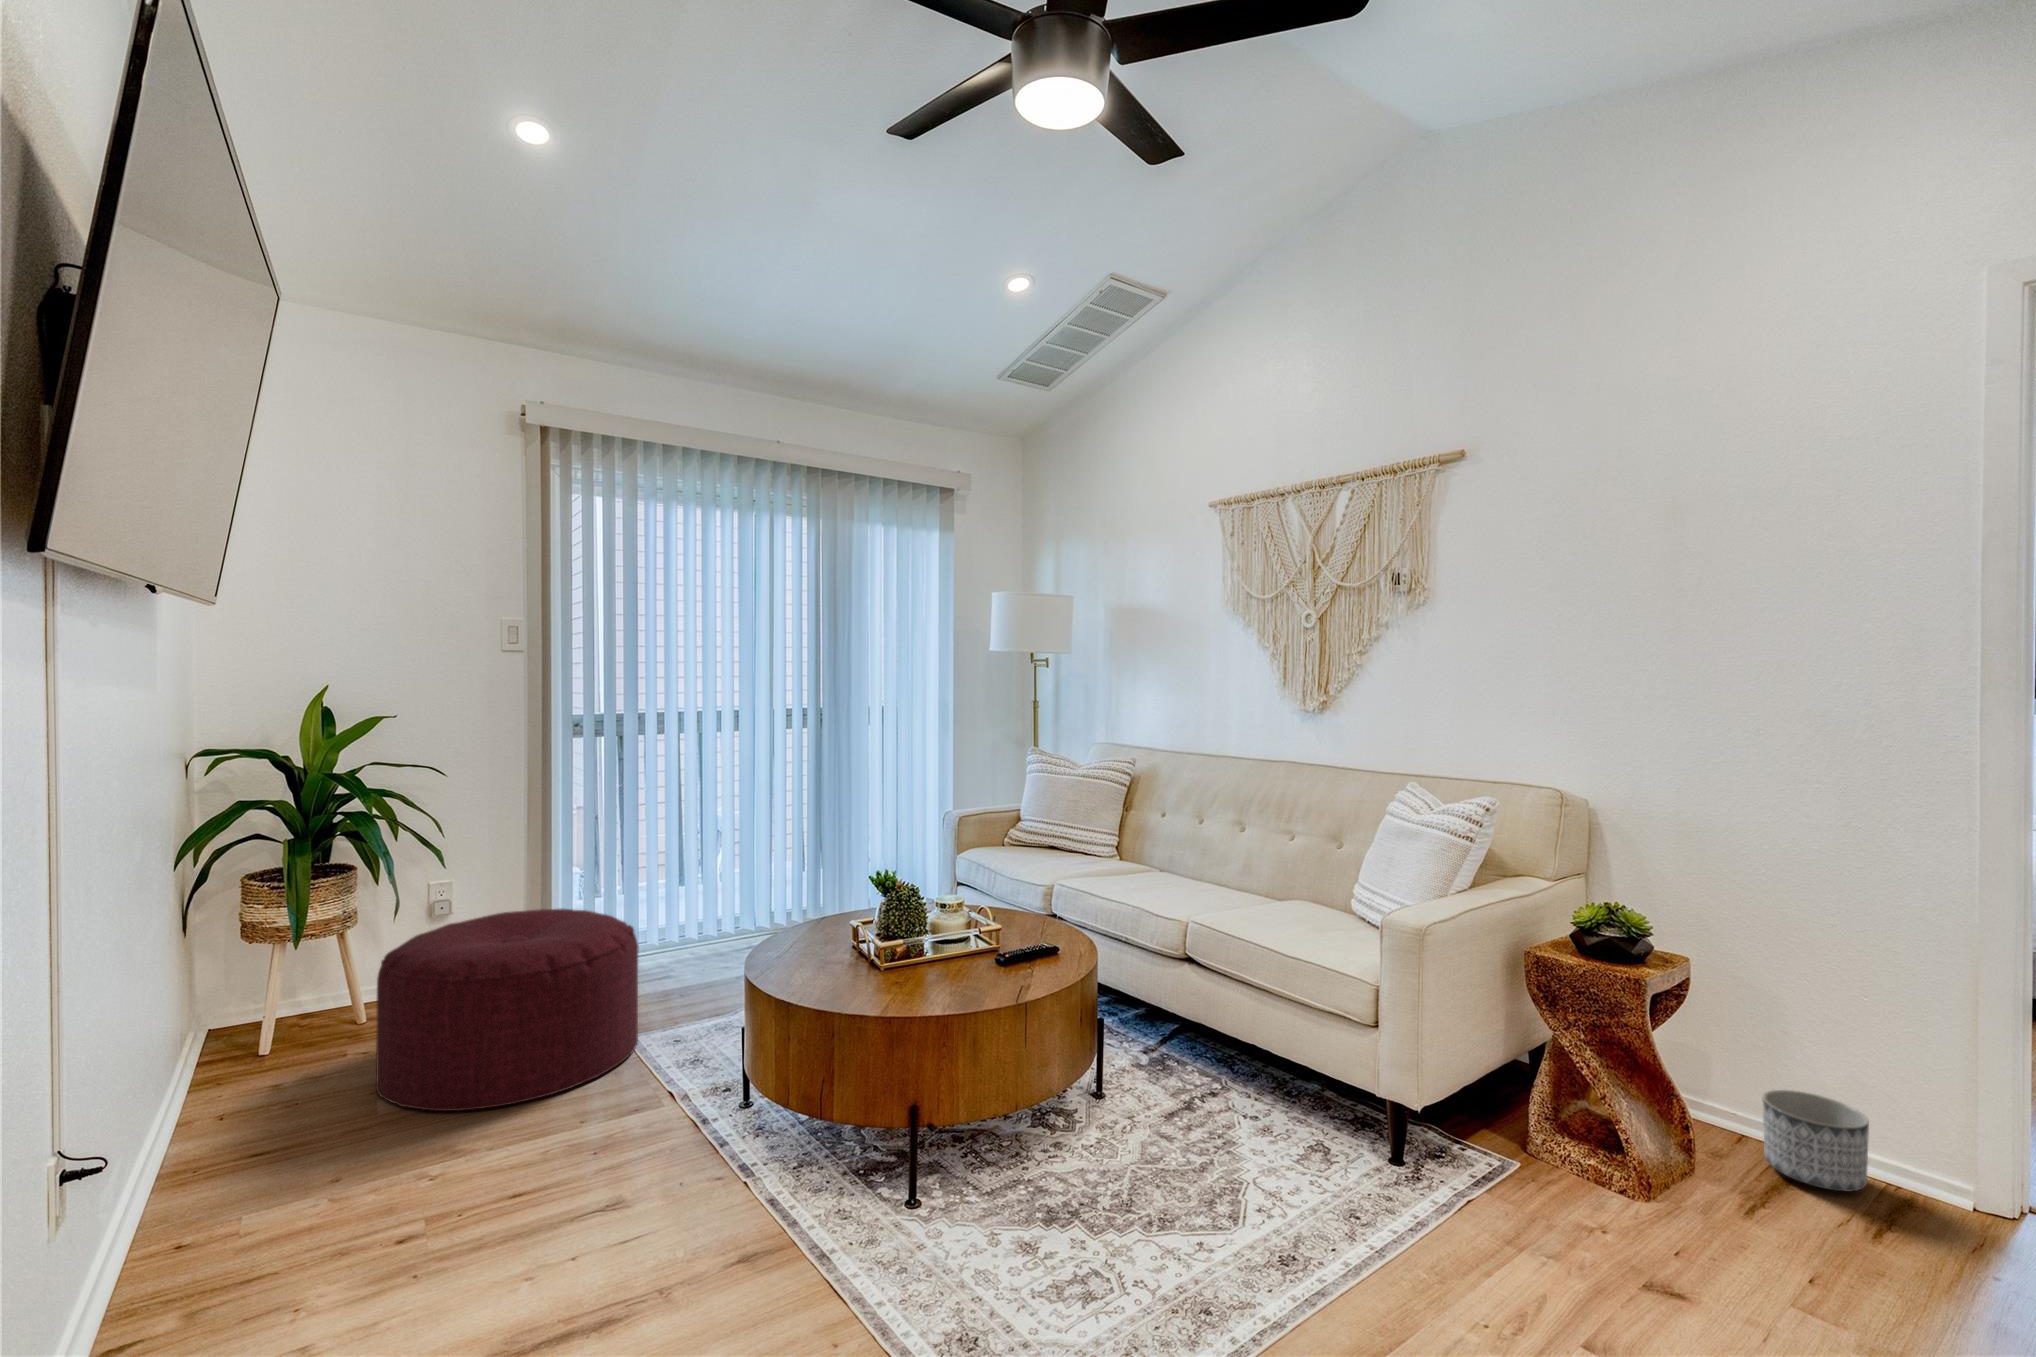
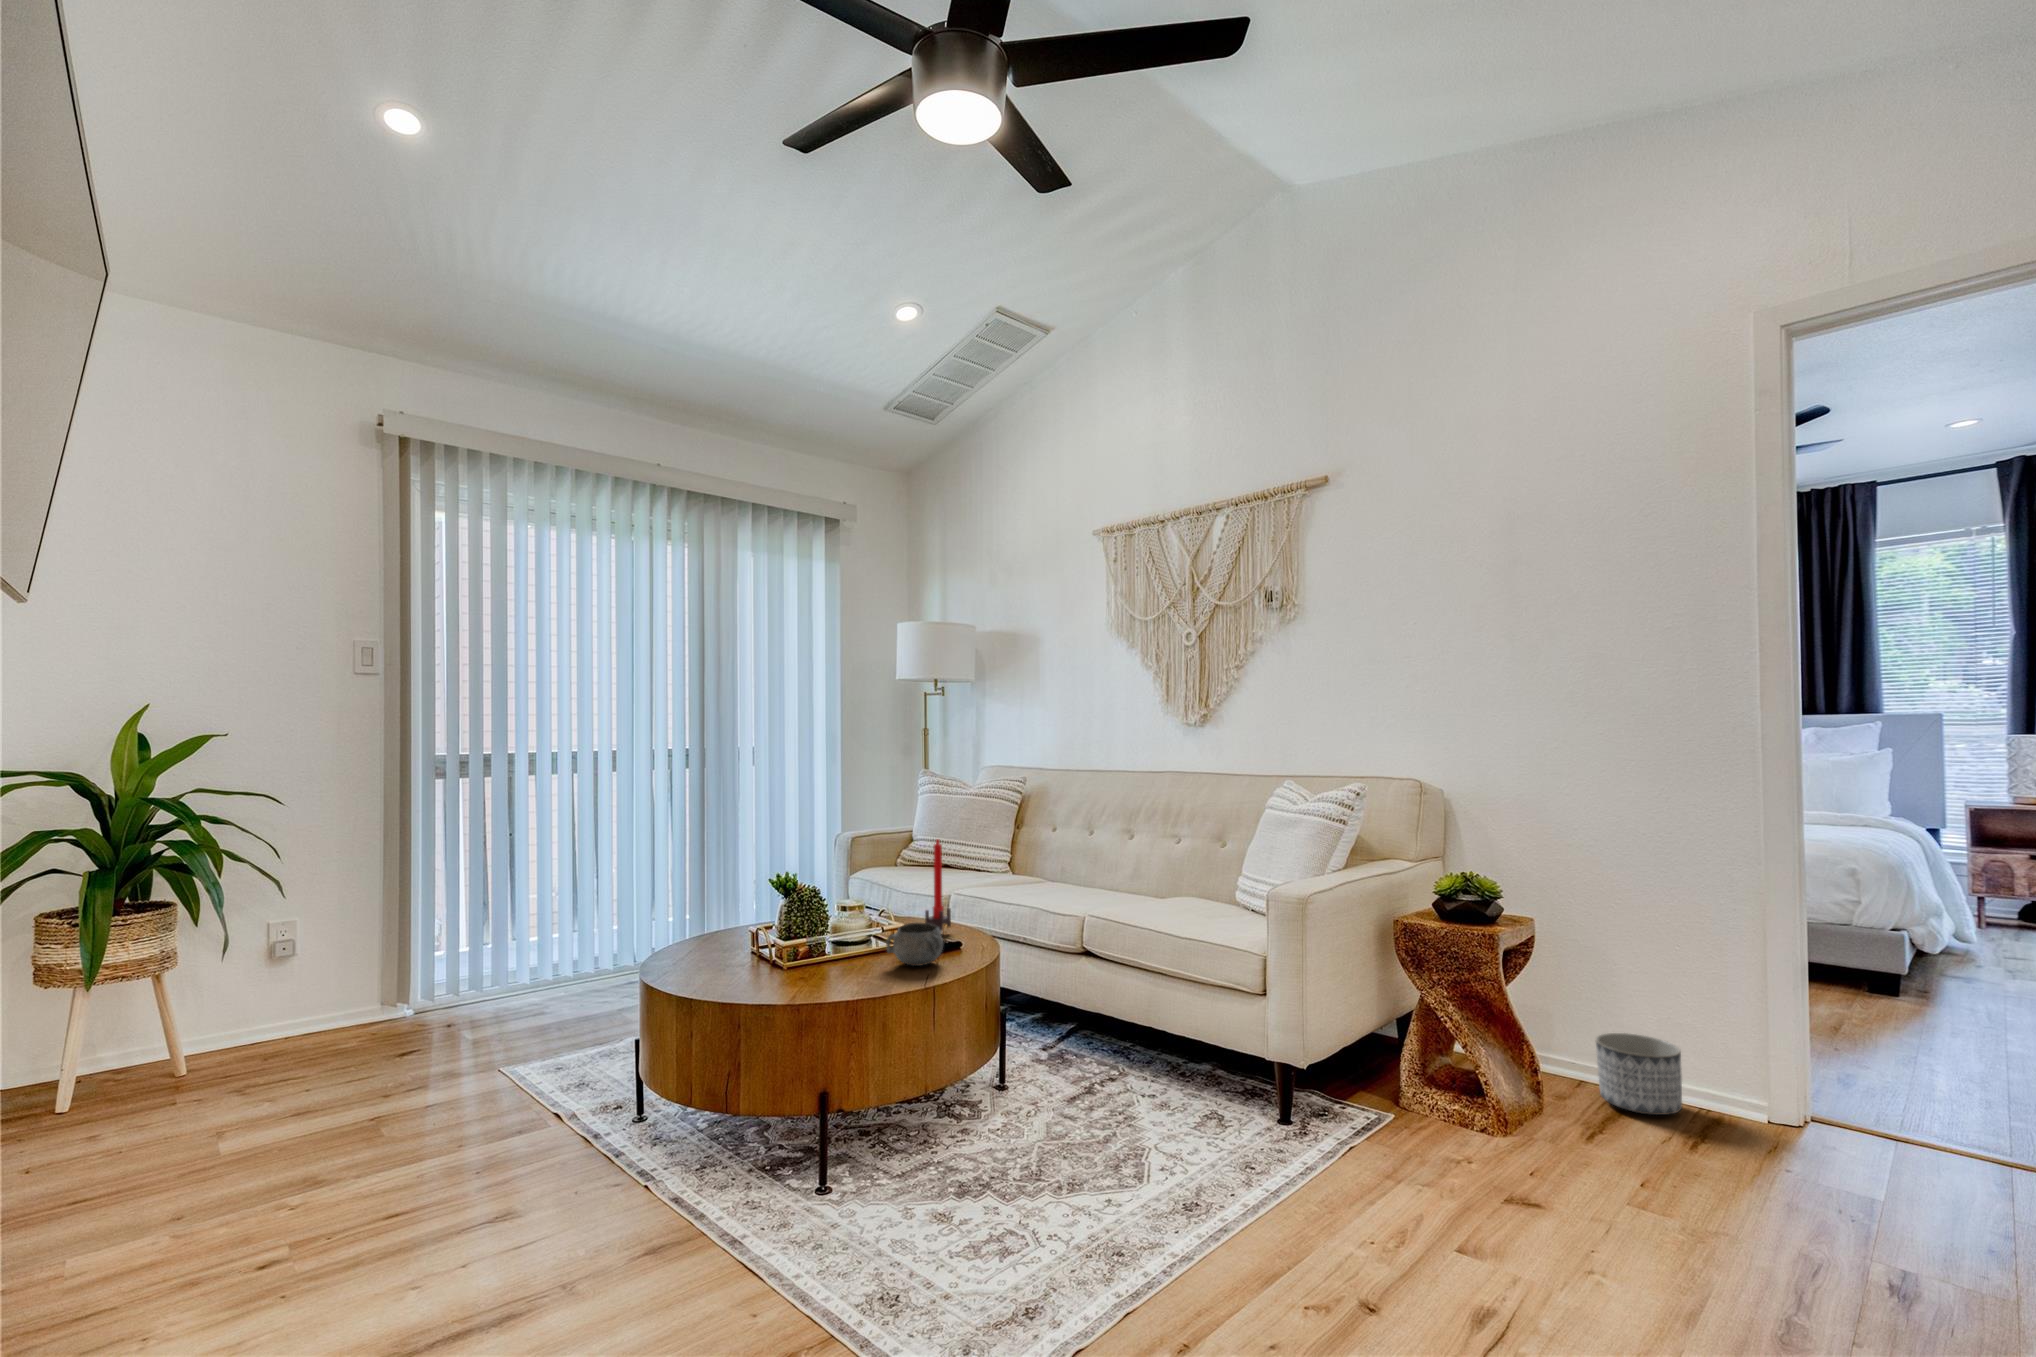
candle: none [1024,840,1050,936] -> present [925,839,951,933]
ottoman: present [376,908,639,1111] -> none [206,936,513,1150]
decorative bowl: none [981,931,1038,977] -> present [886,923,943,966]

